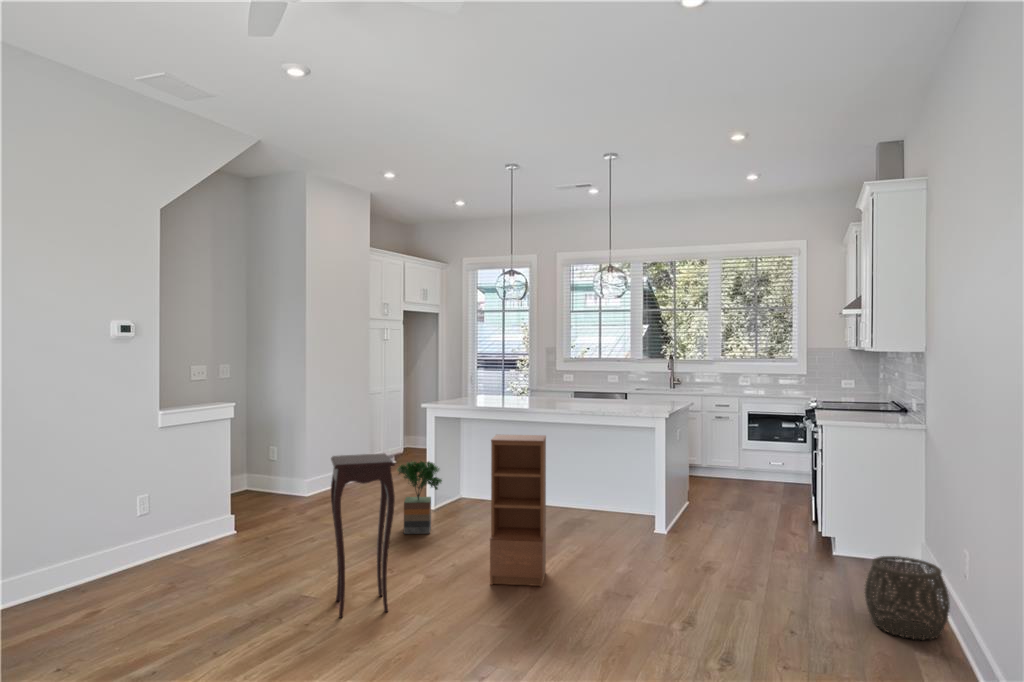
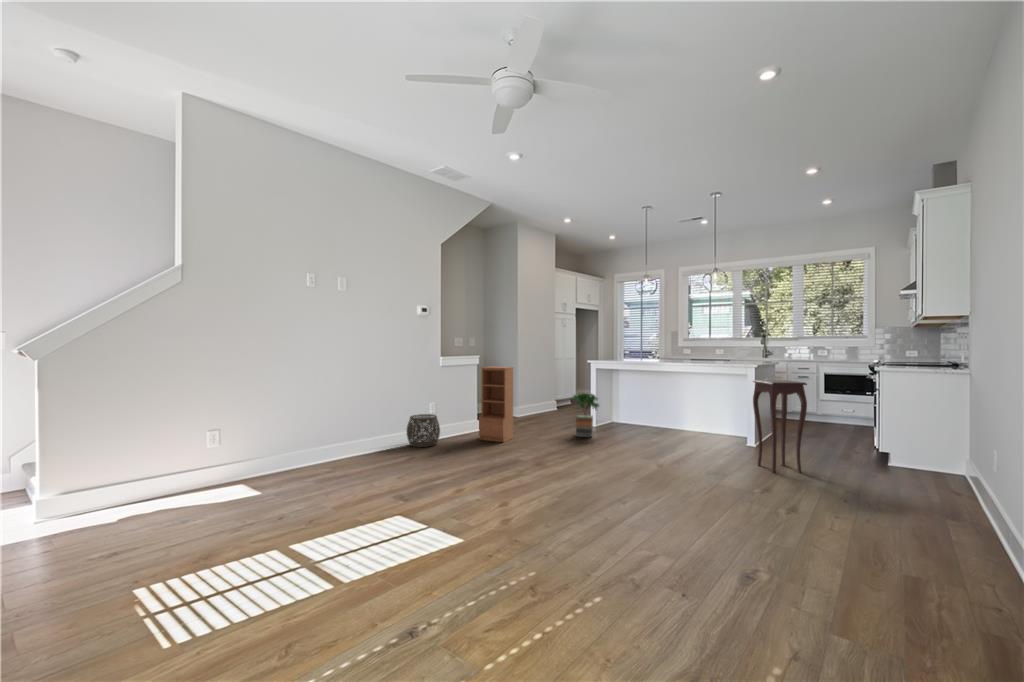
bookcase: present [490,435,546,587] -> present [479,367,513,442]
side table: present [331,453,395,617] -> present [753,380,807,473]
woven basket: present [865,556,950,640] -> present [407,414,440,447]

